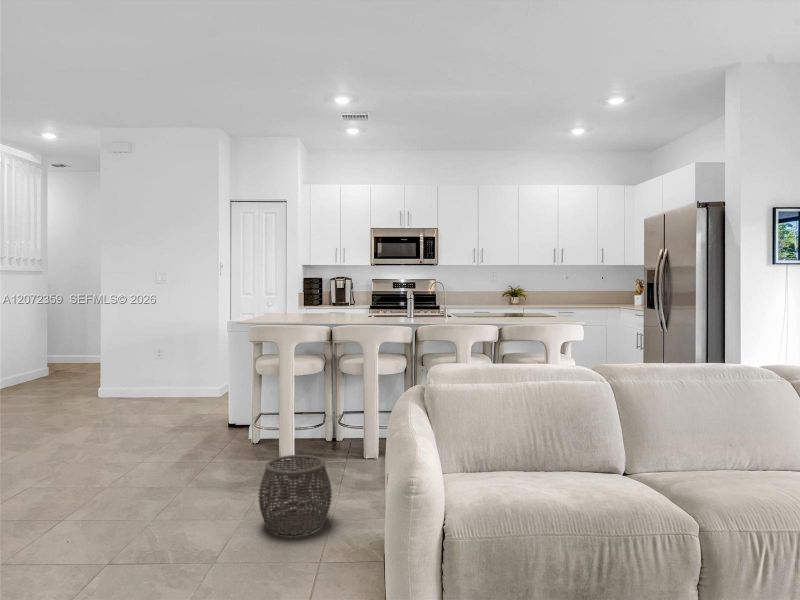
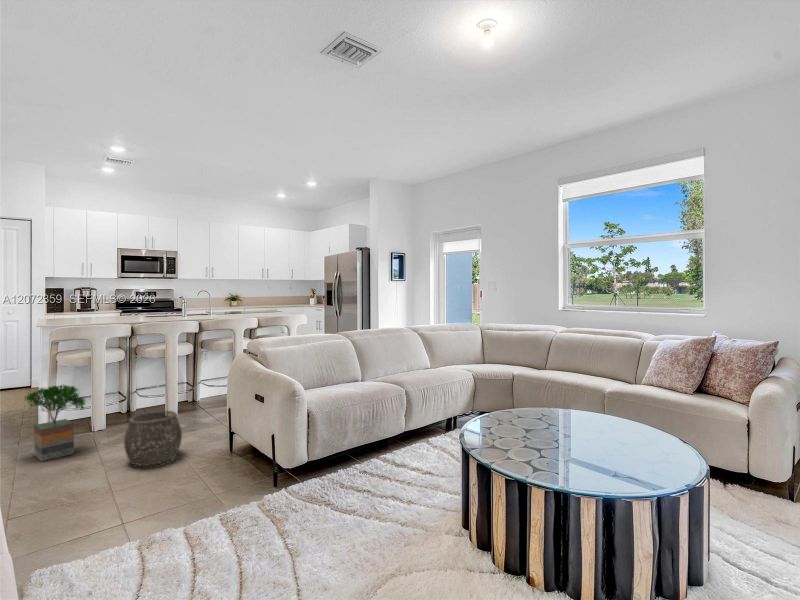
potted tree: none [190,398,252,492] -> present [25,385,85,461]

